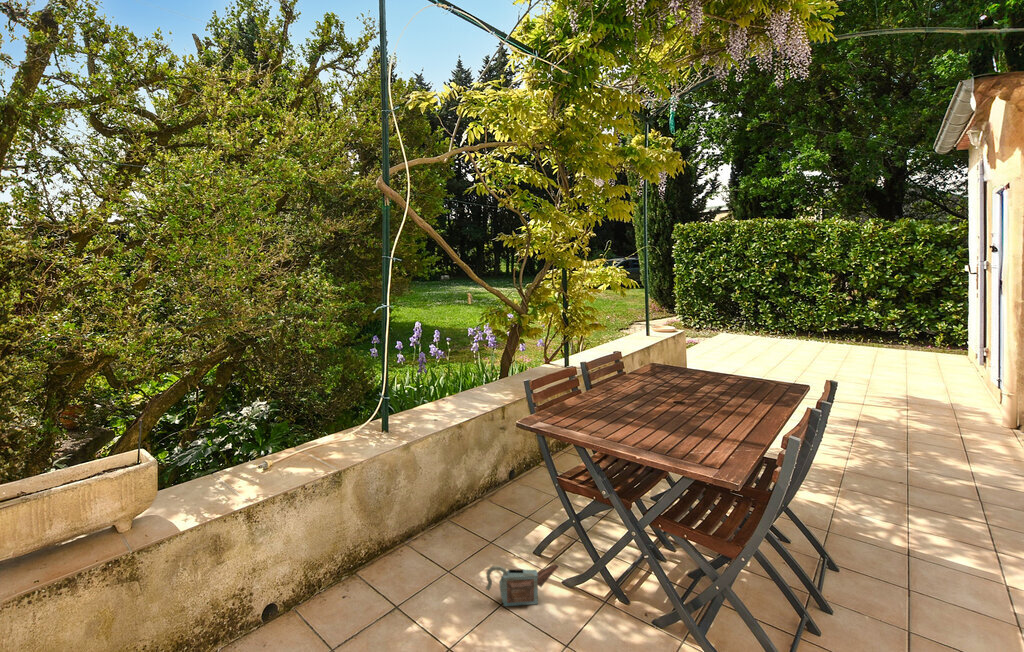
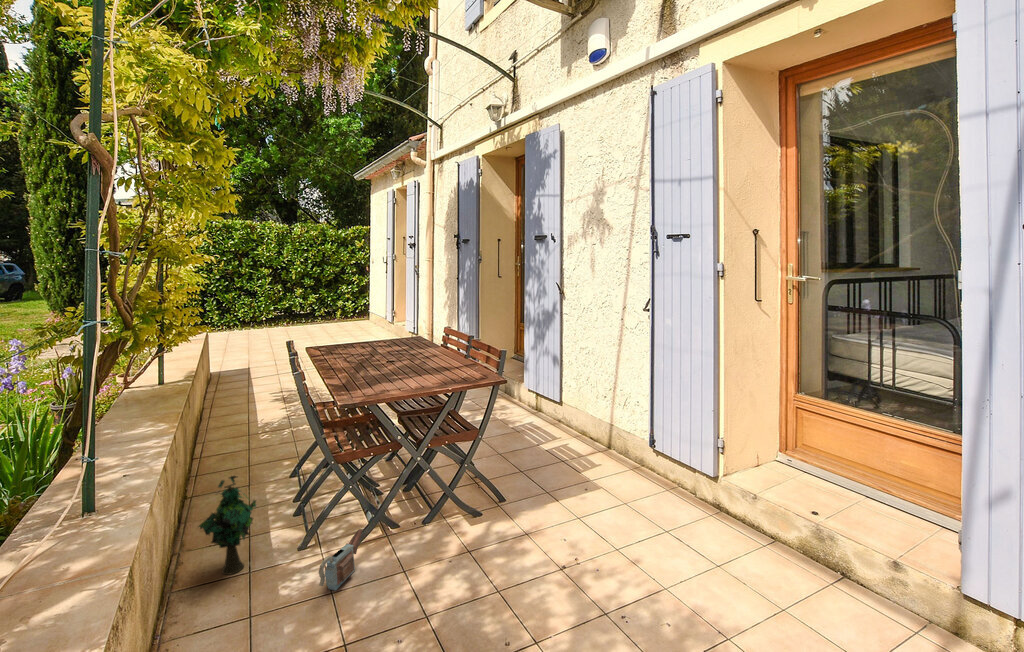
decorative plant: none [467,451,517,537] -> present [199,476,256,575]

